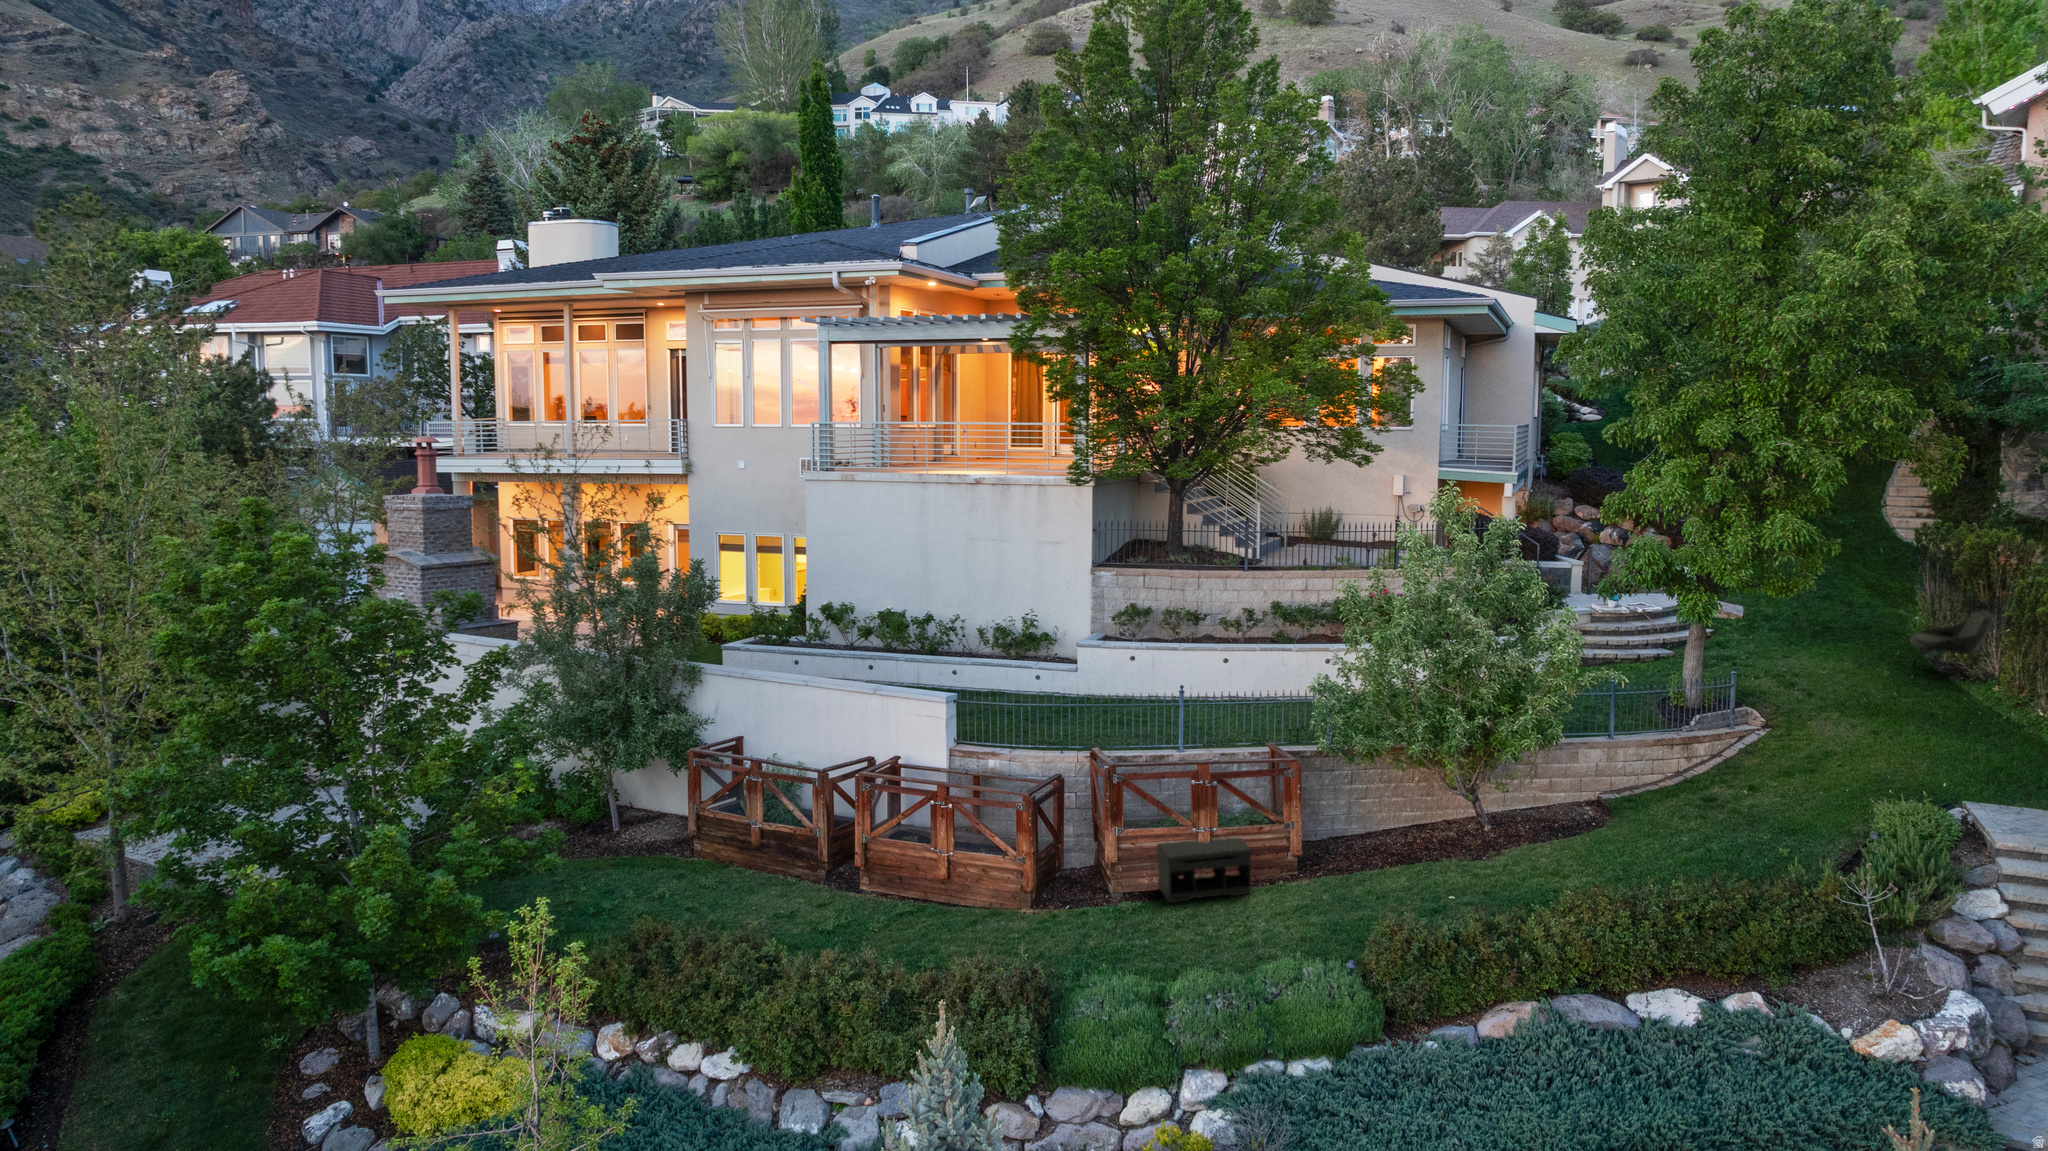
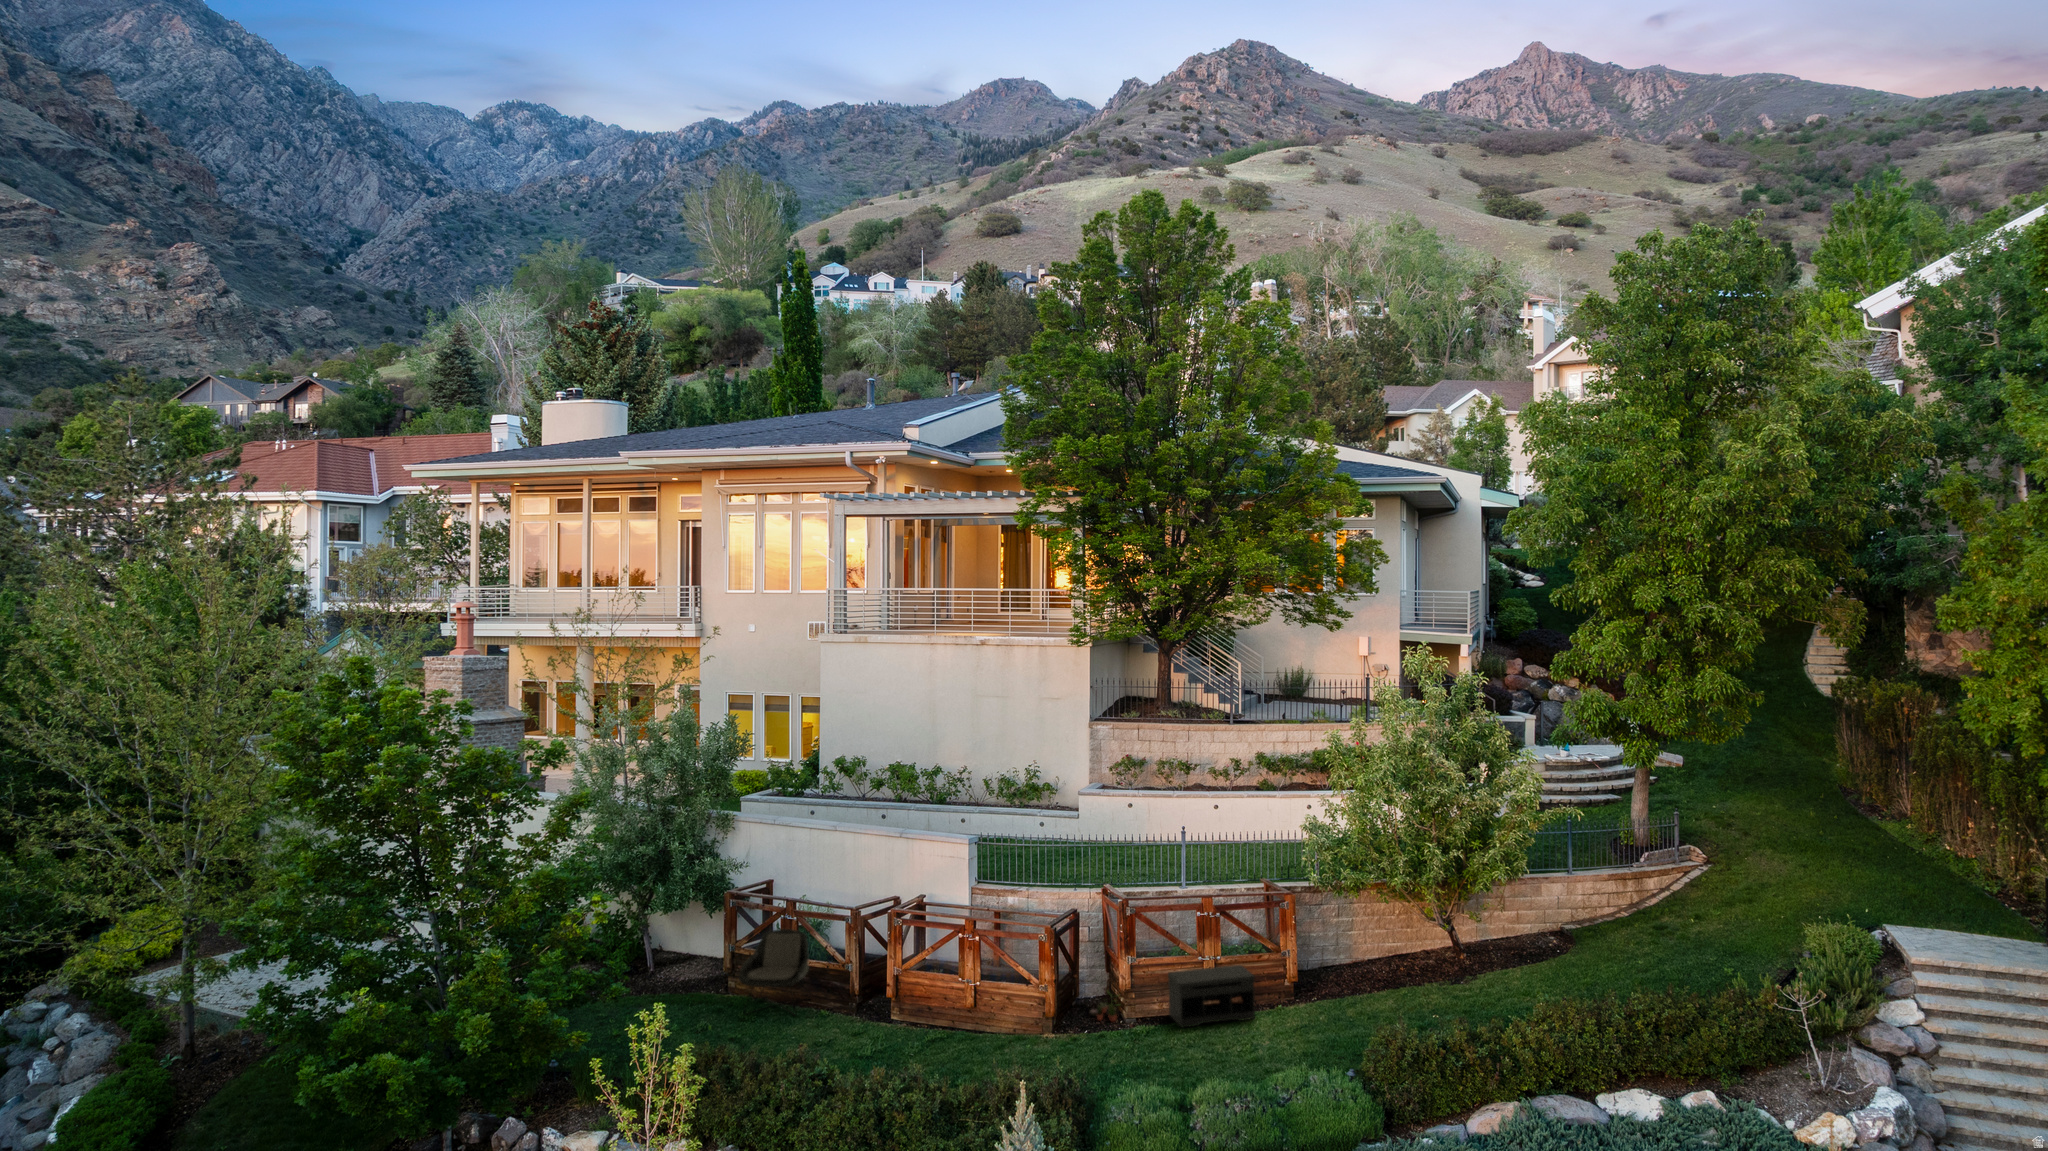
lounge chair: present [1910,611,1993,682] -> present [739,929,810,1015]
potted plant: none [1073,861,1105,895] -> present [1091,992,1117,1022]

